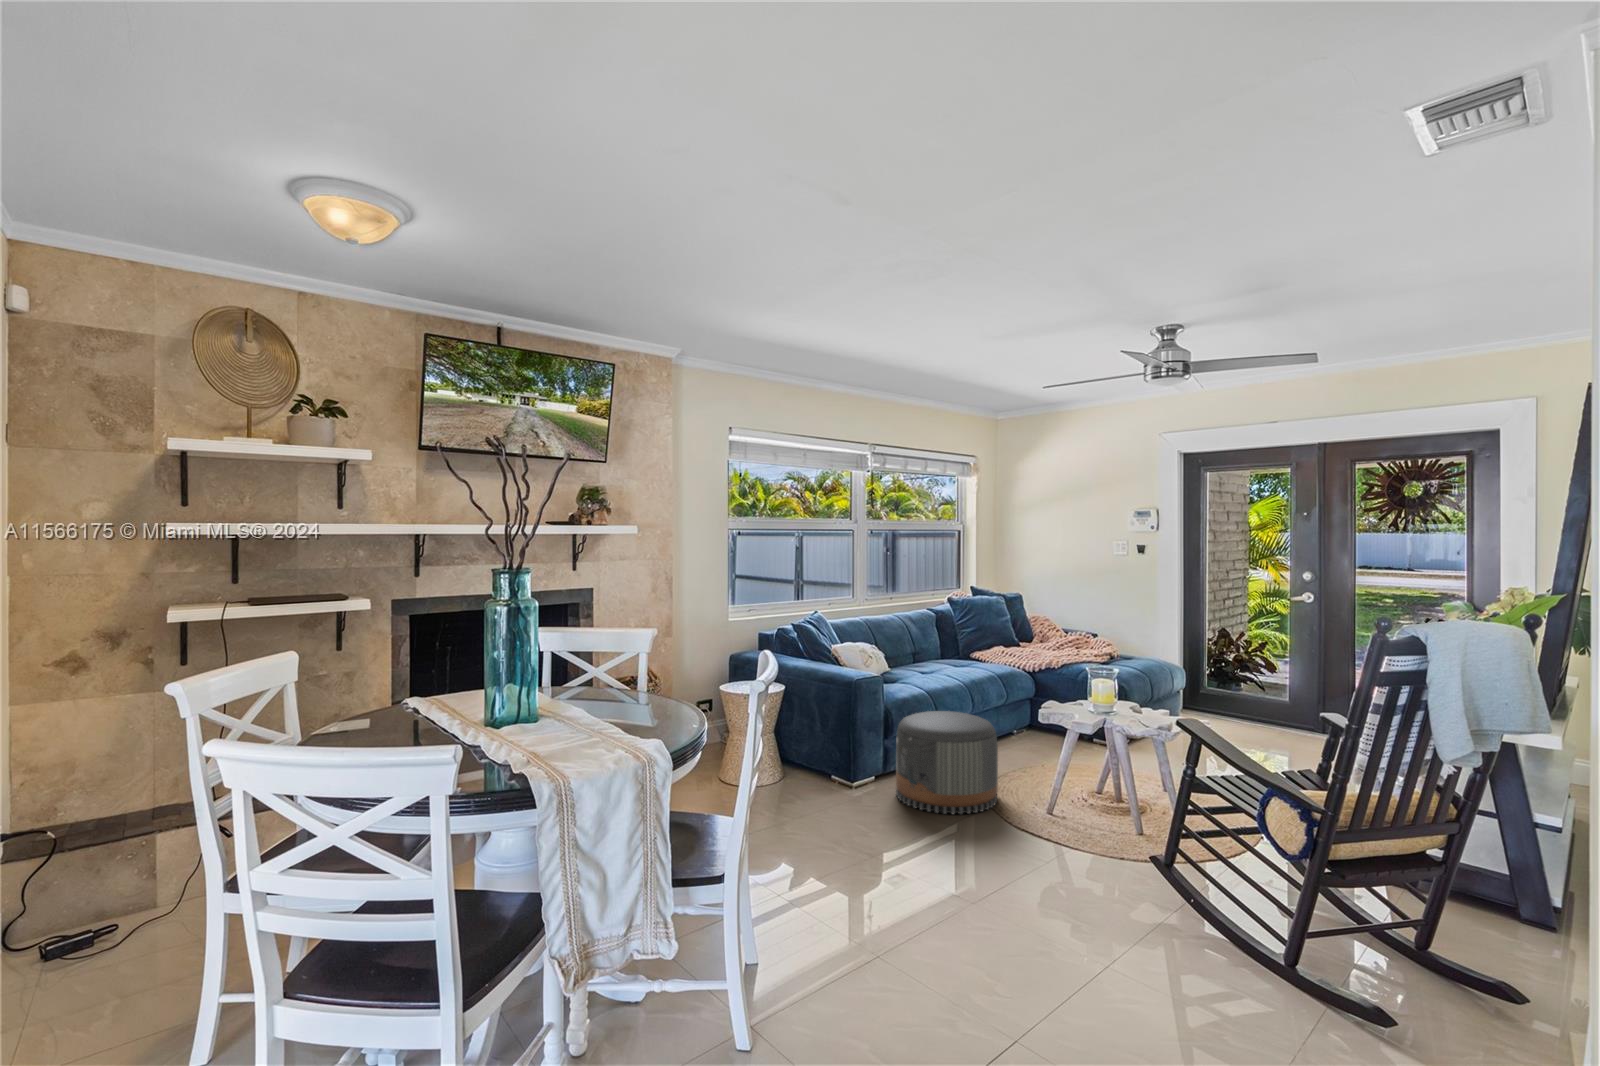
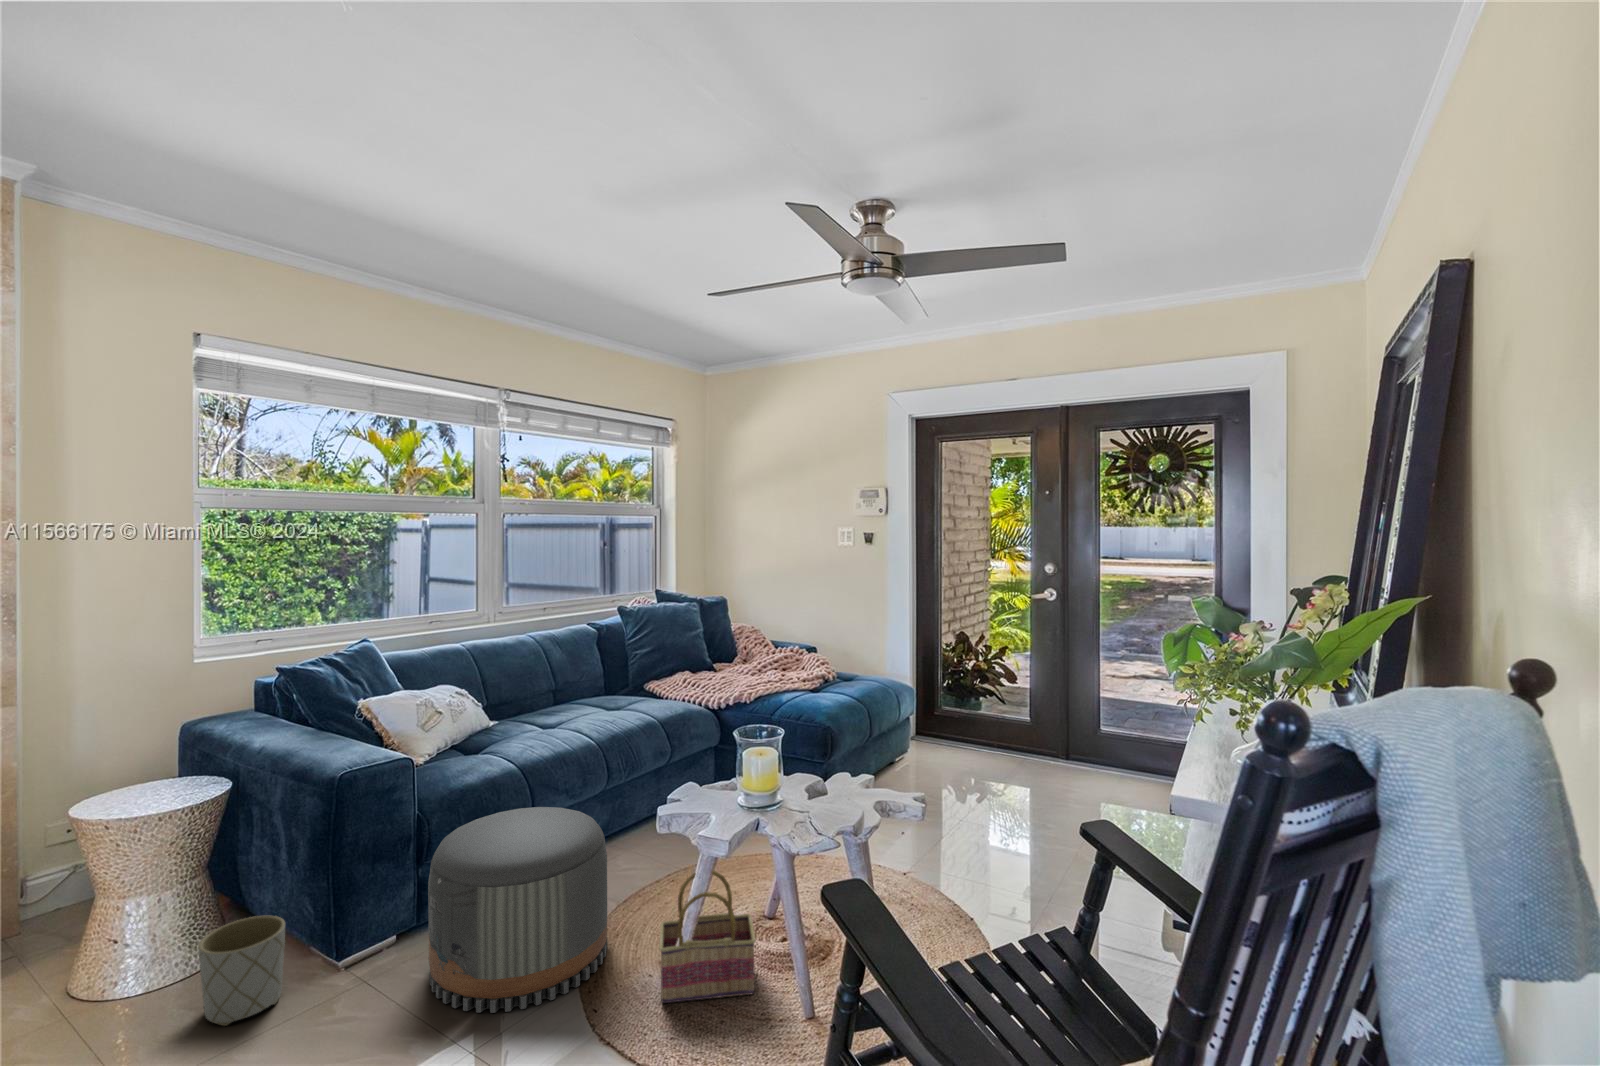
basket: none [1036,749,1101,823] -> present [659,870,756,1003]
planter: none [787,754,824,804] -> present [198,916,285,1026]

